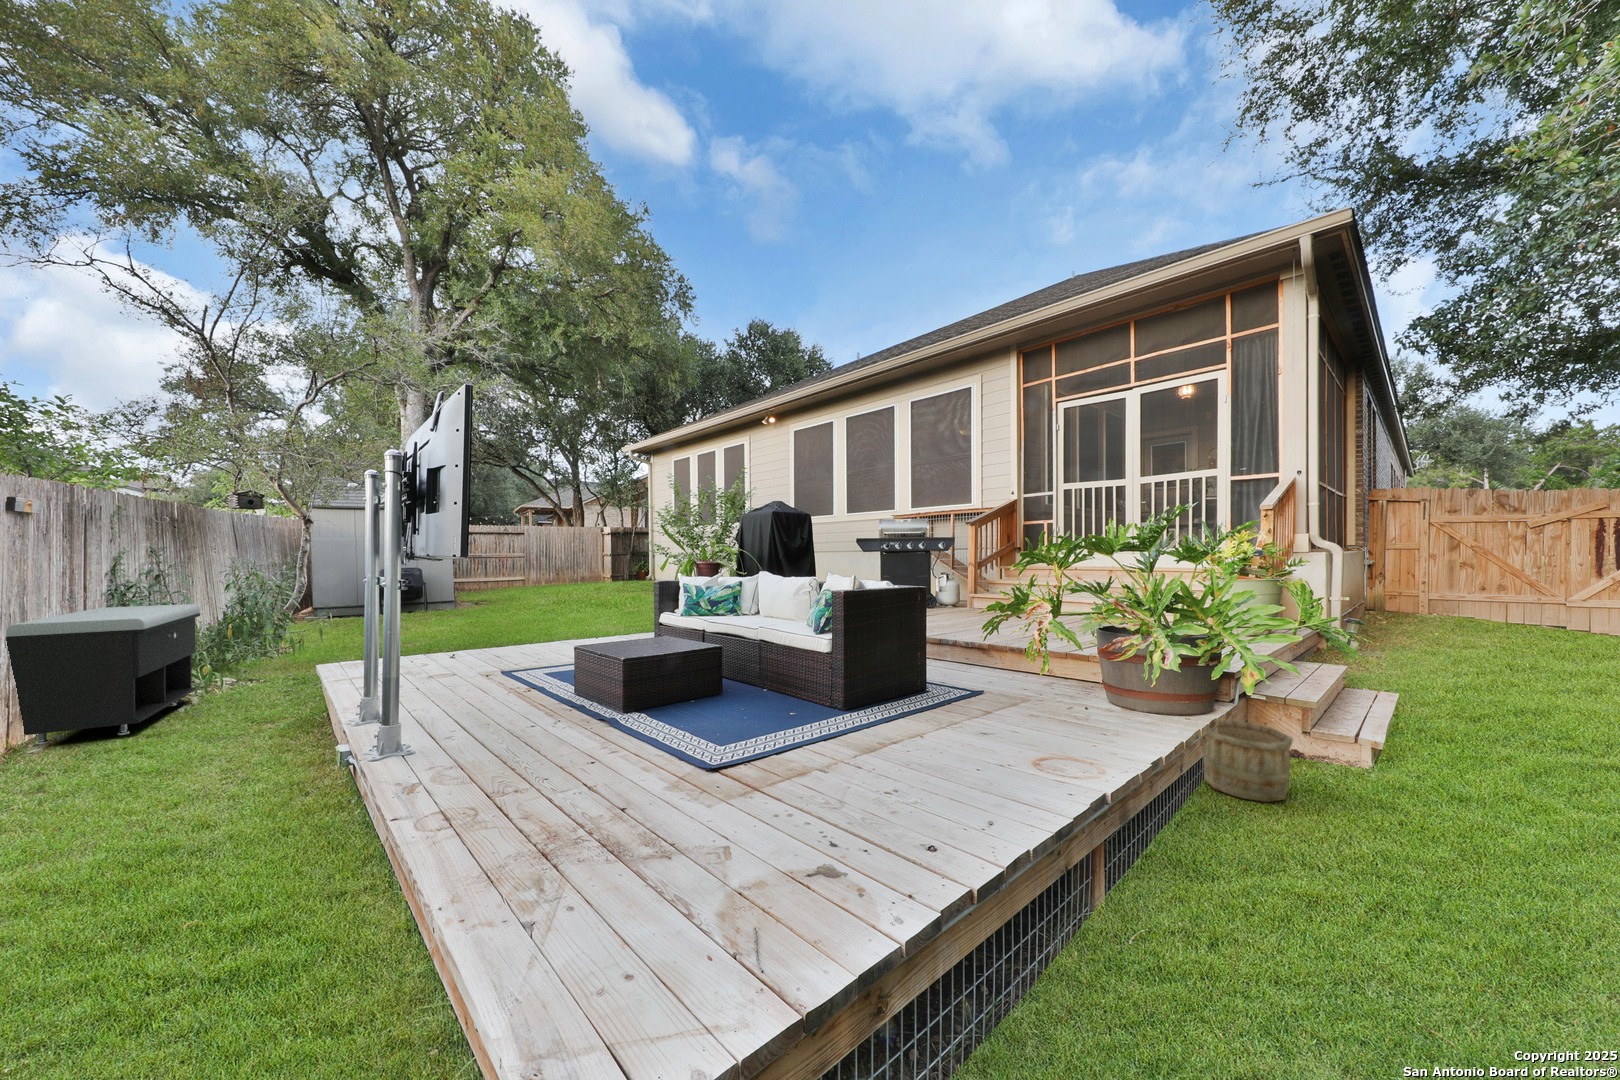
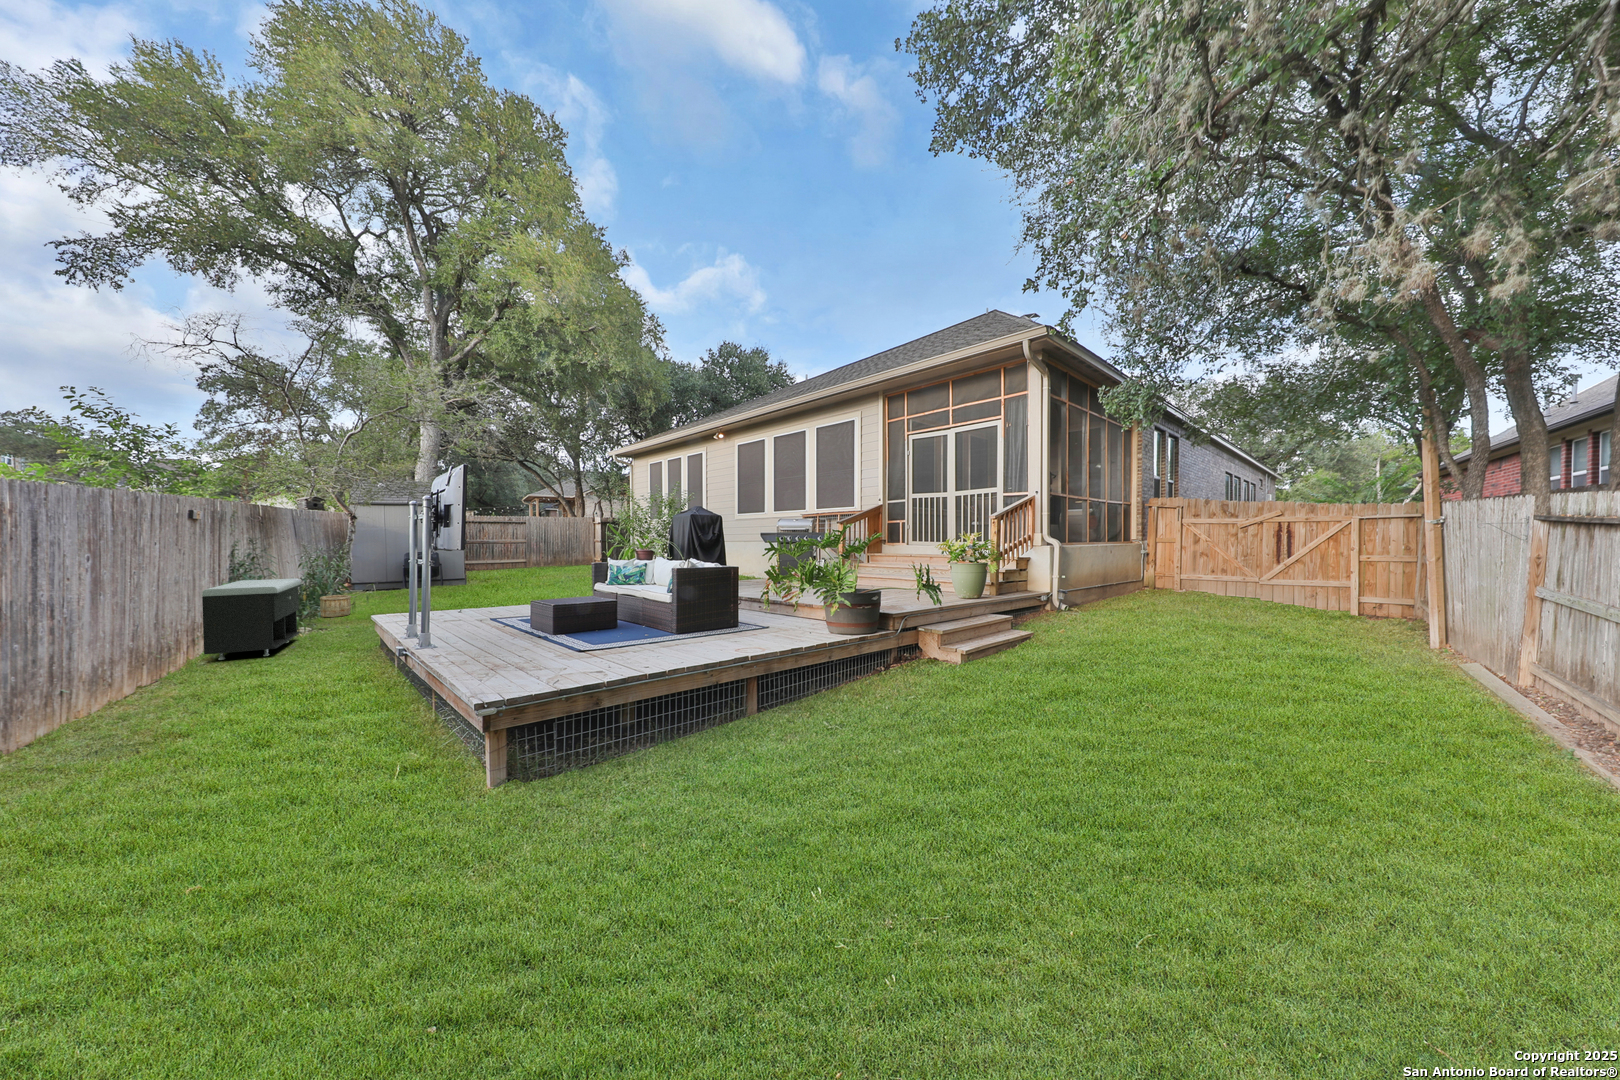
wooden bucket: present [1203,720,1293,802] -> present [320,595,351,617]

